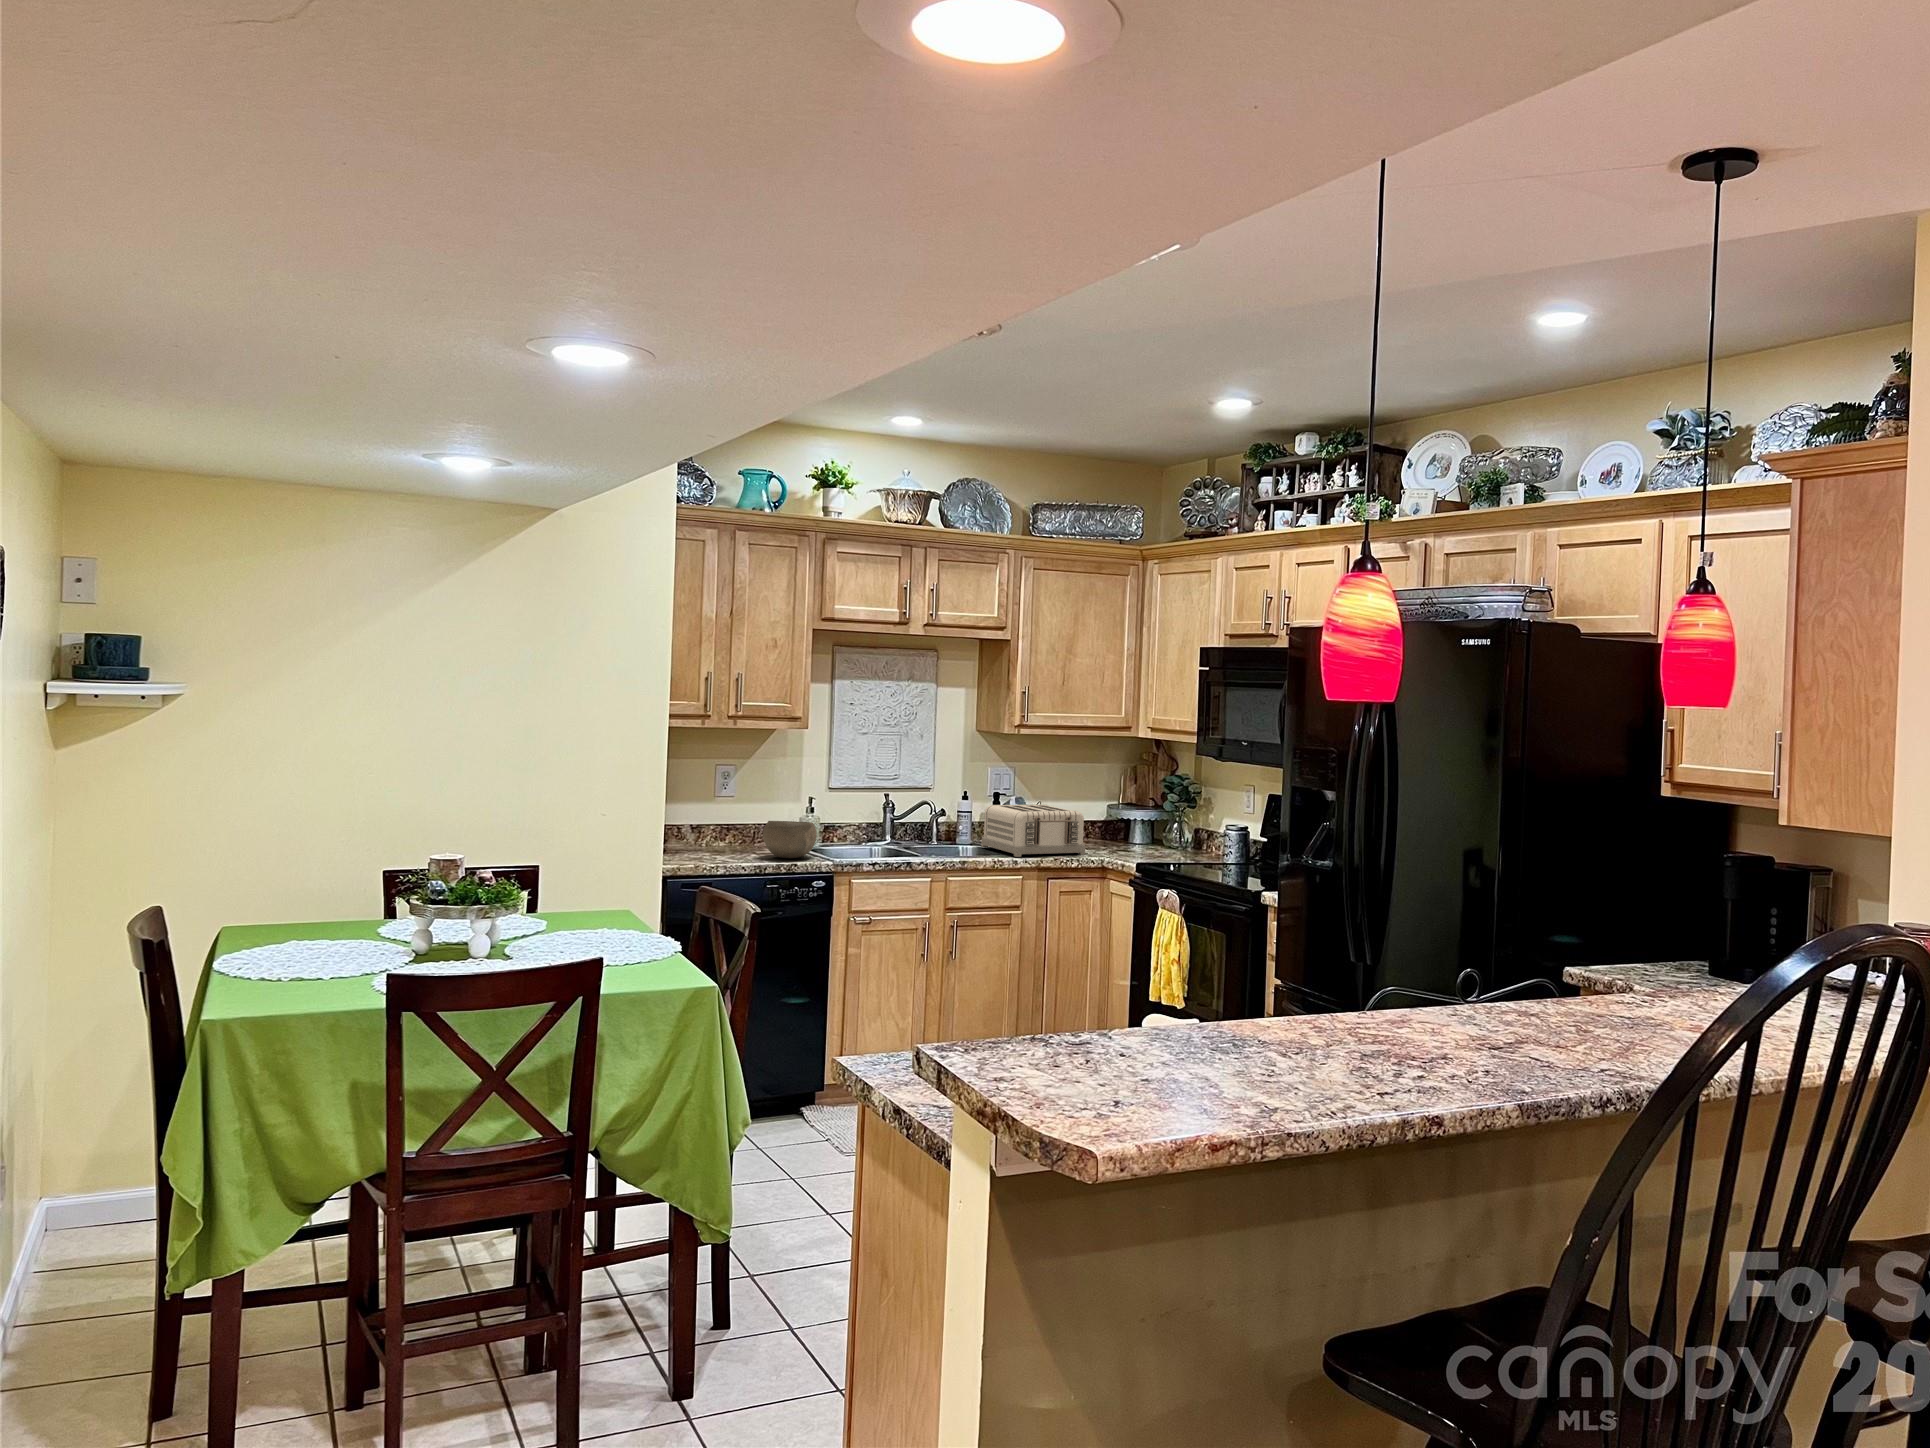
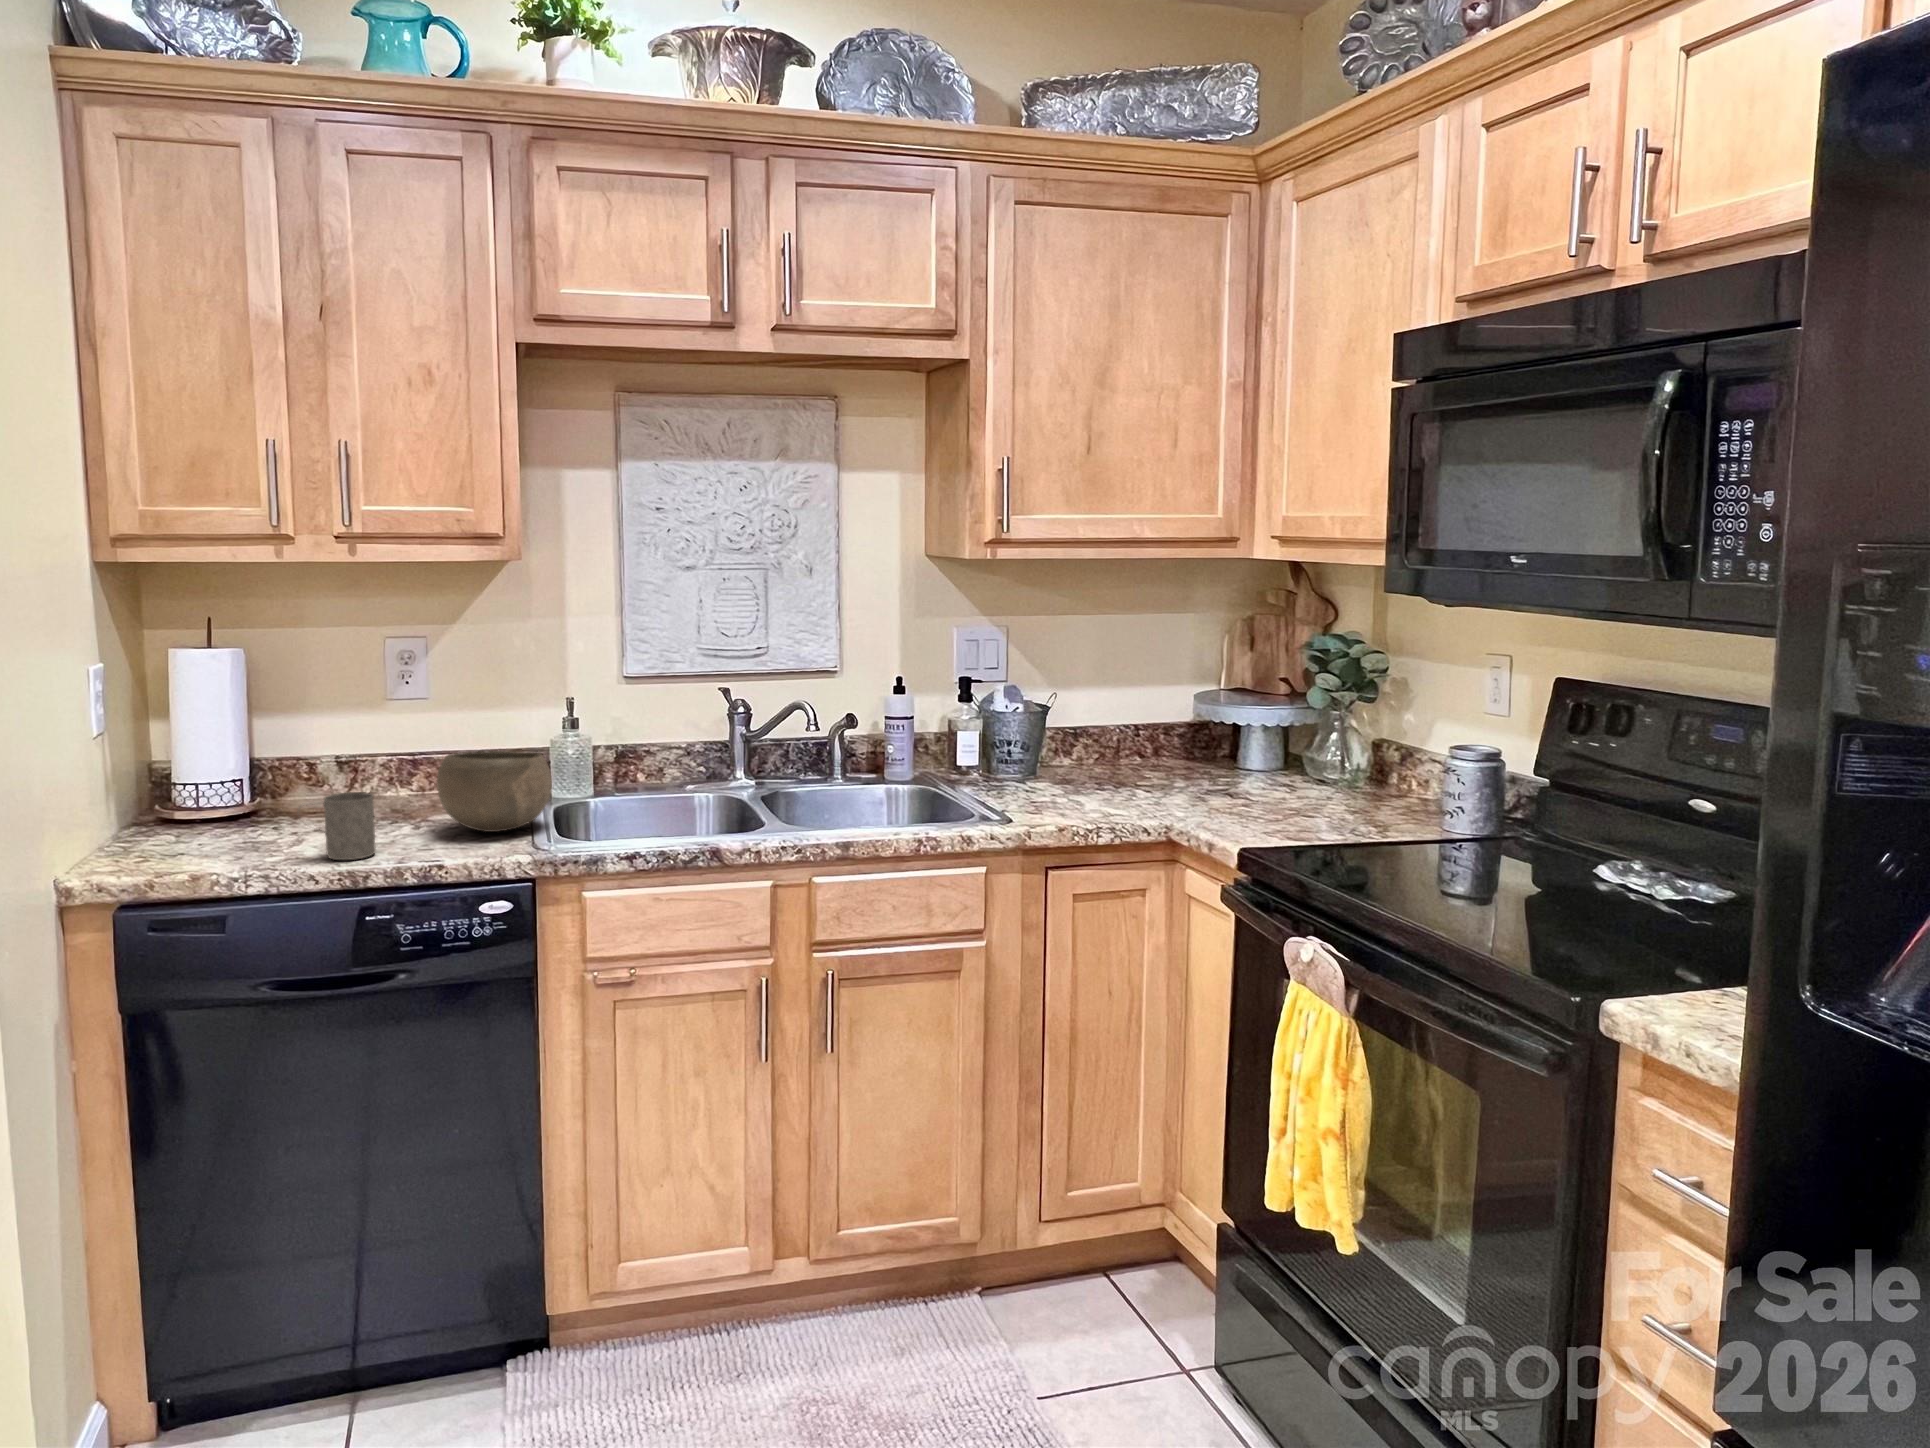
toaster: present [981,804,1085,857] -> none [924,701,1132,823]
mug: none [716,836,748,866] -> present [298,792,376,860]

